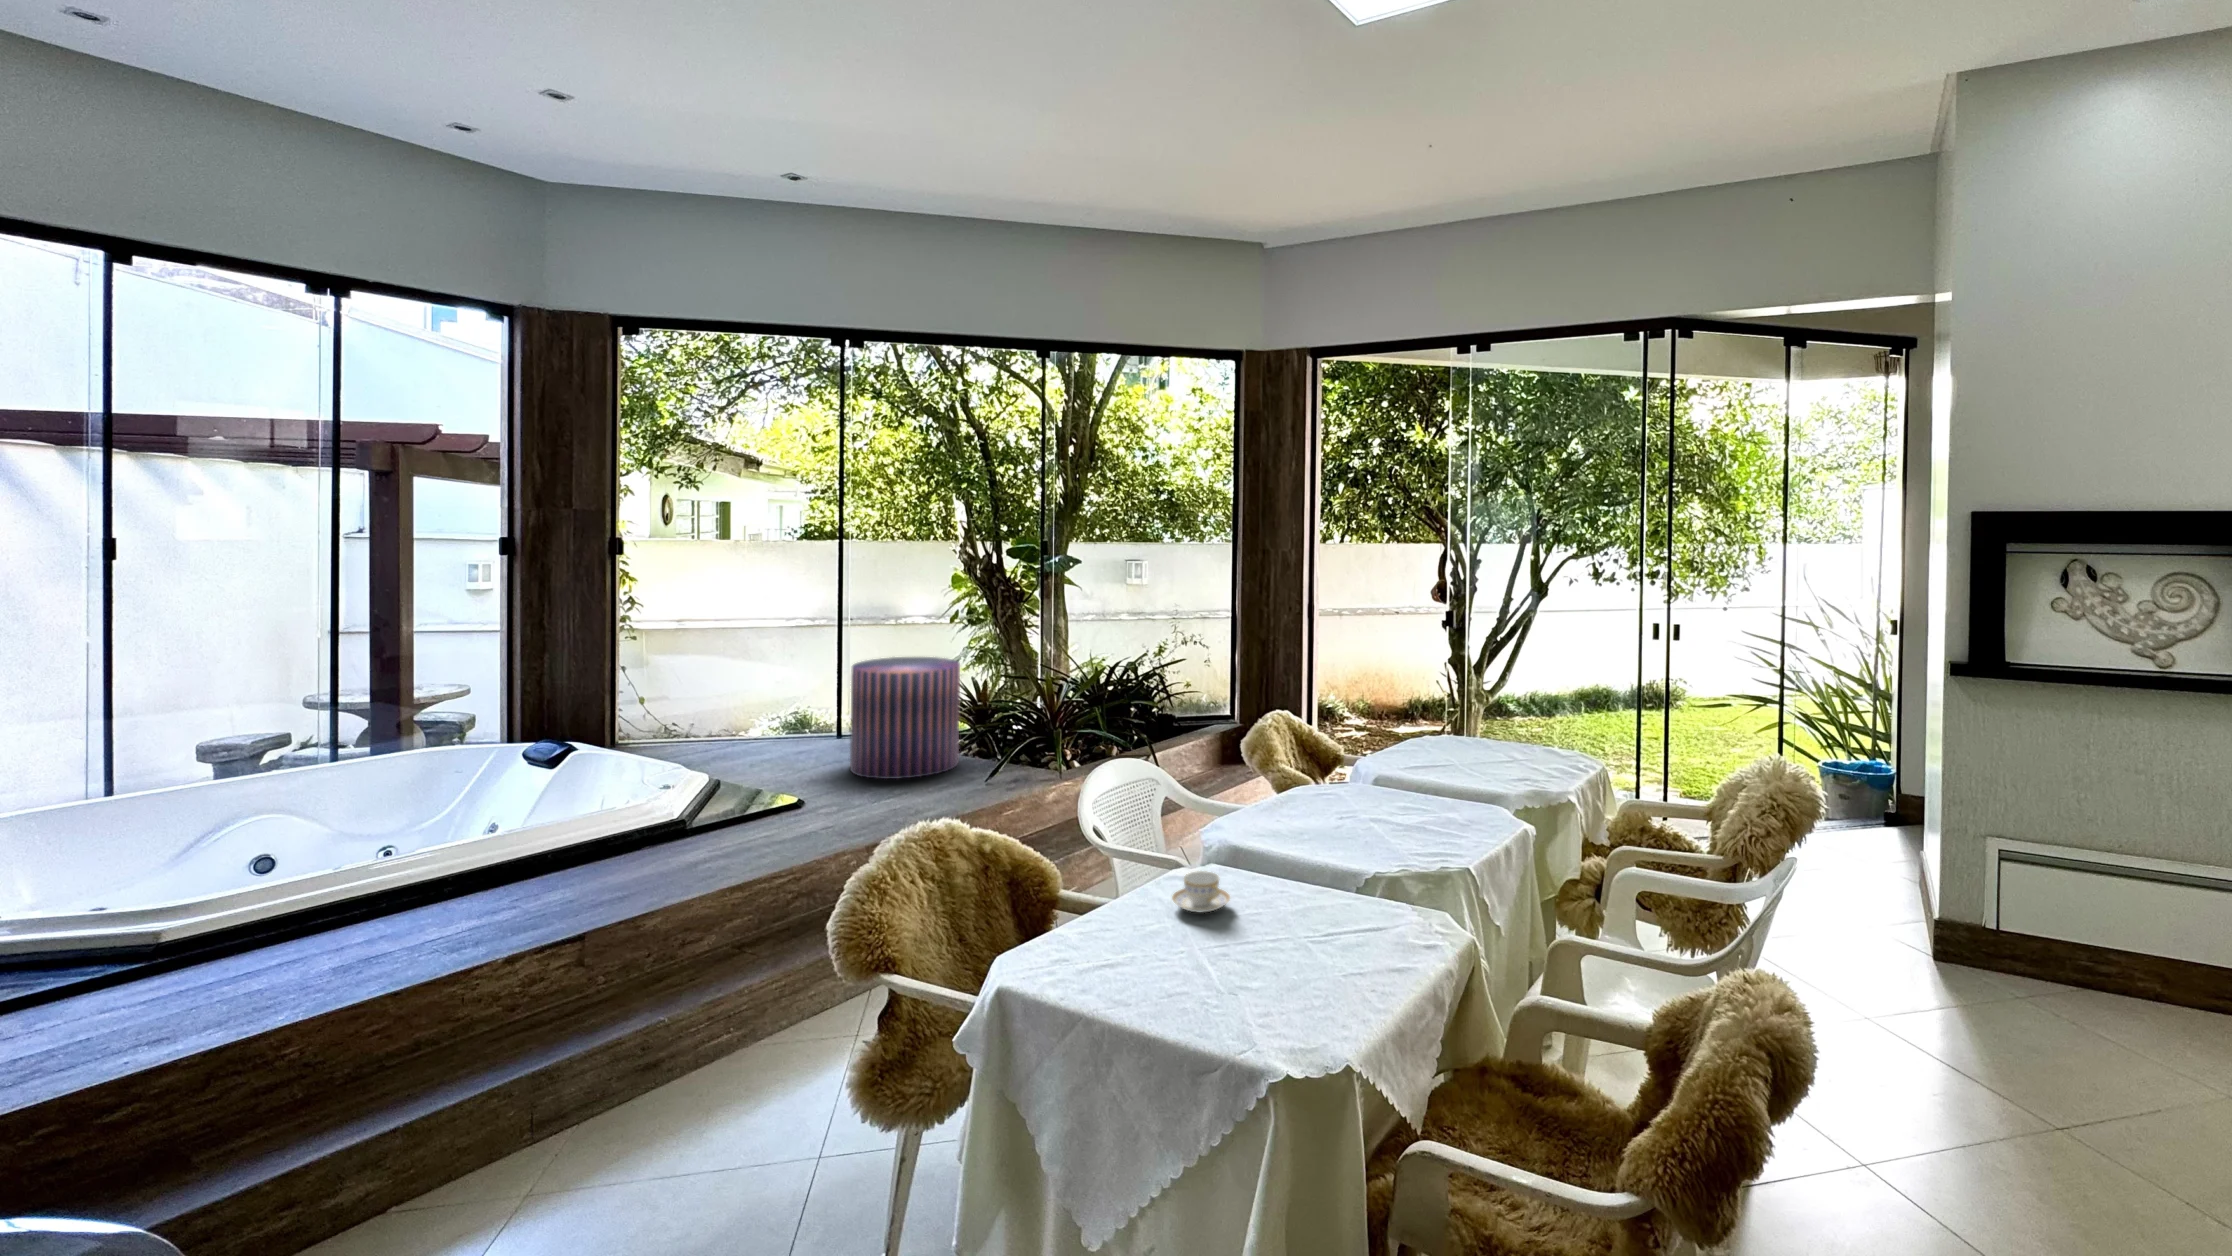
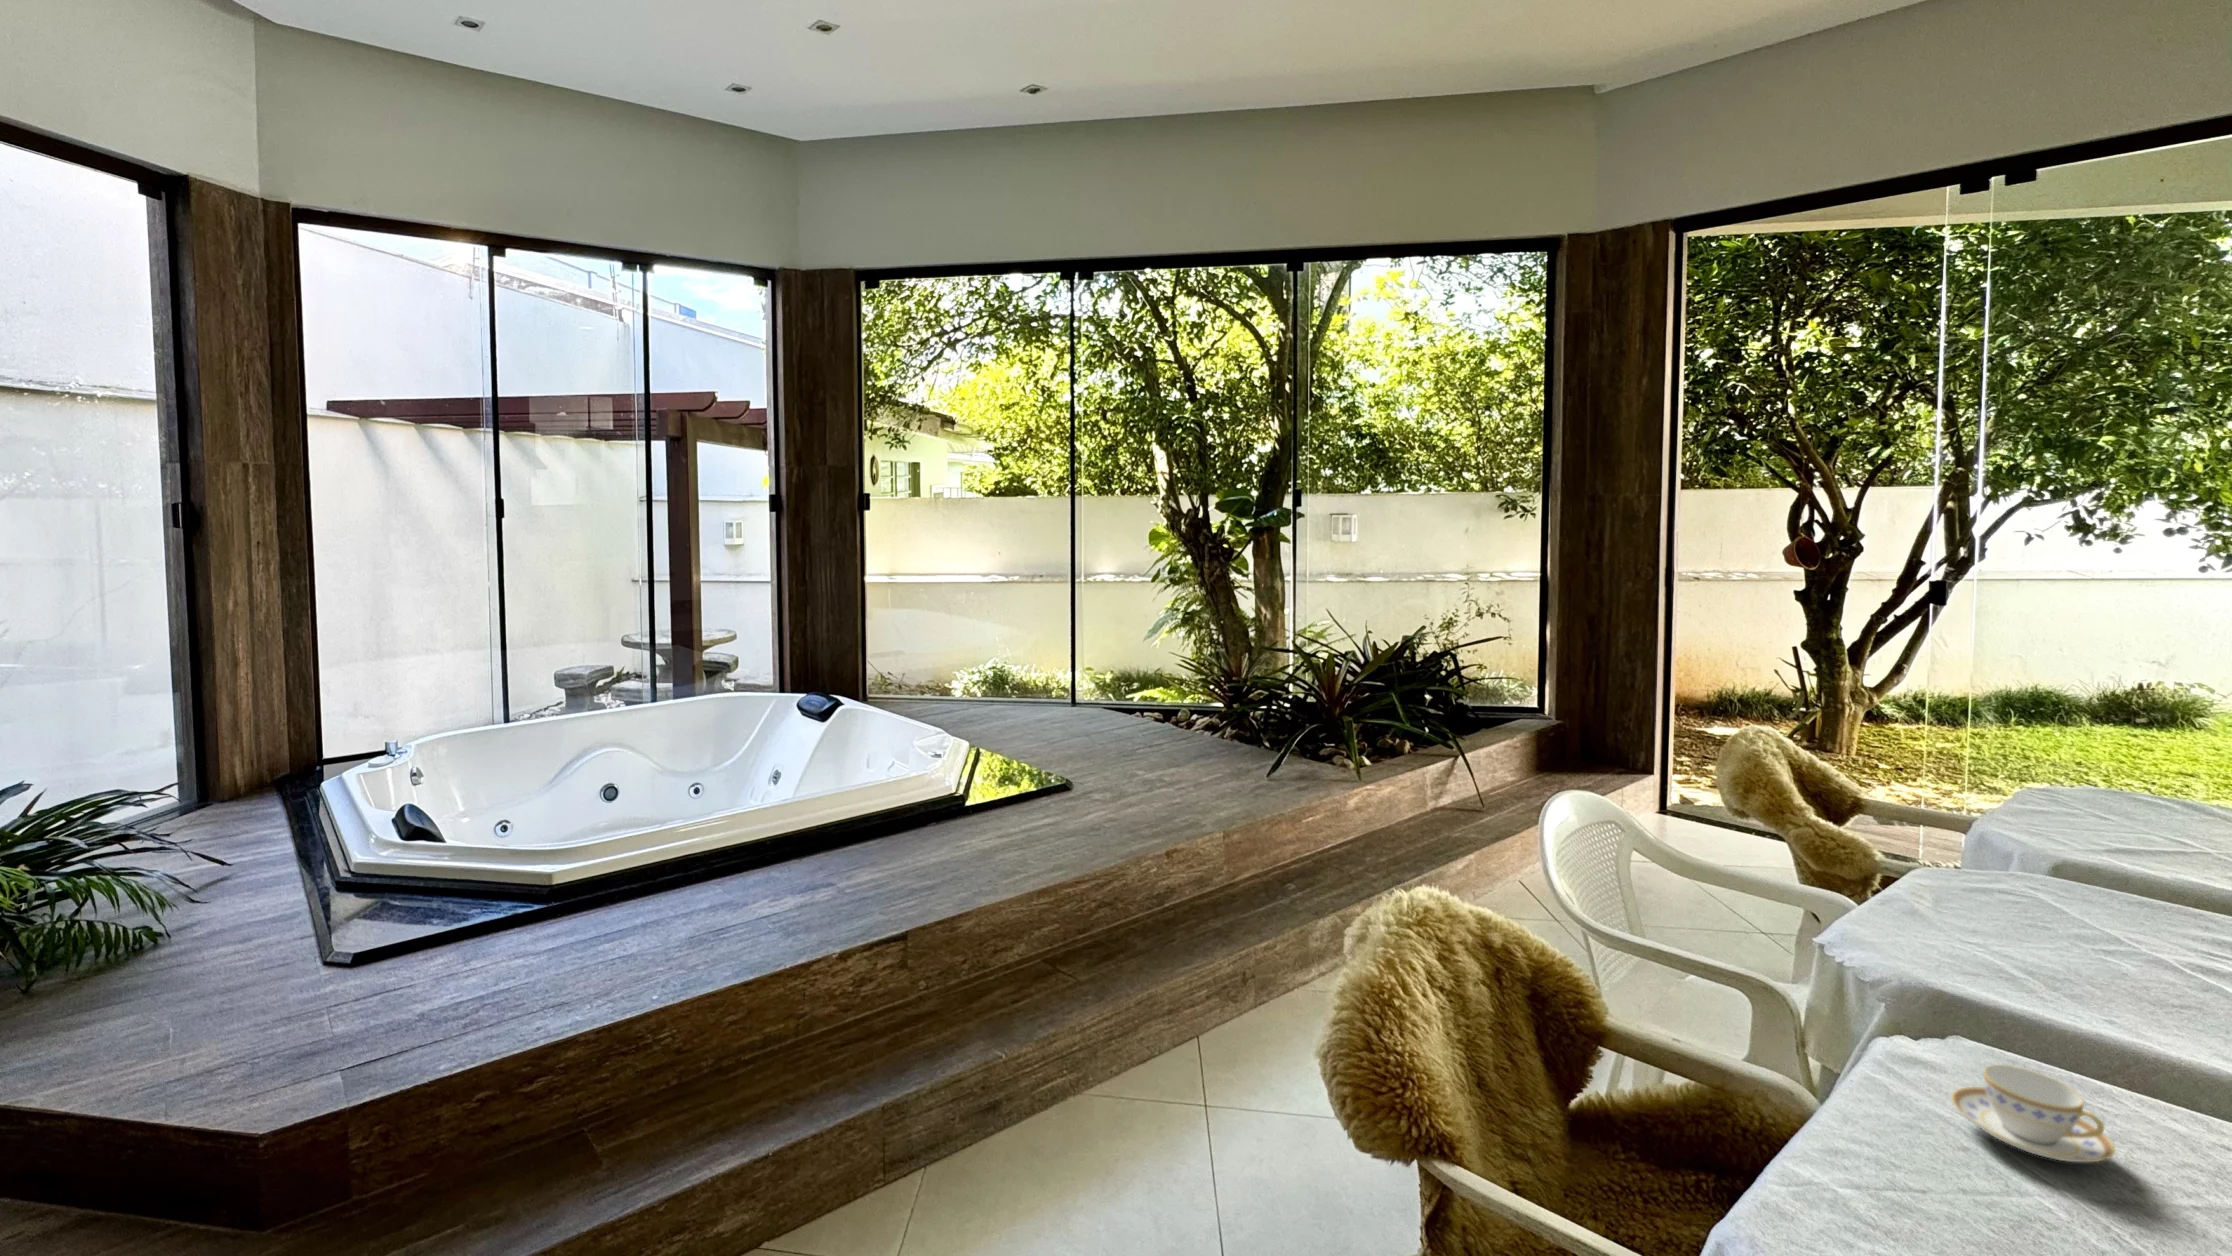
pouf: present [850,657,960,779] -> none [1100,622,1220,763]

